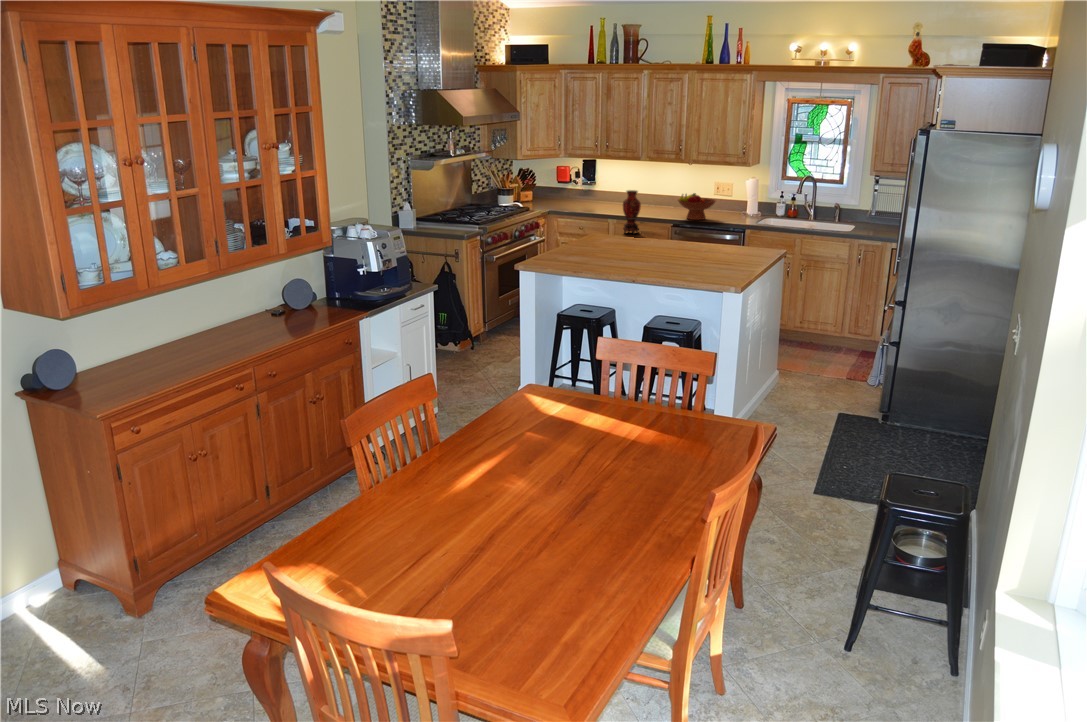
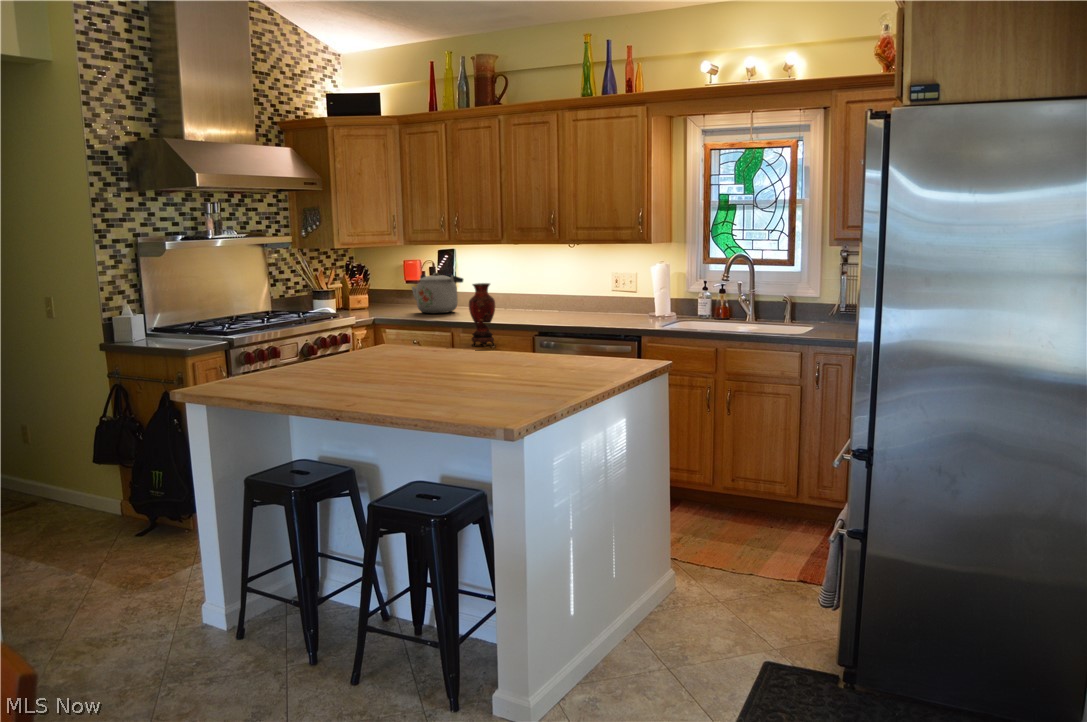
kettle: none [569,179,606,208] -> present [412,273,463,313]
fruit bowl: present [678,193,716,220] -> none [546,285,604,323]

